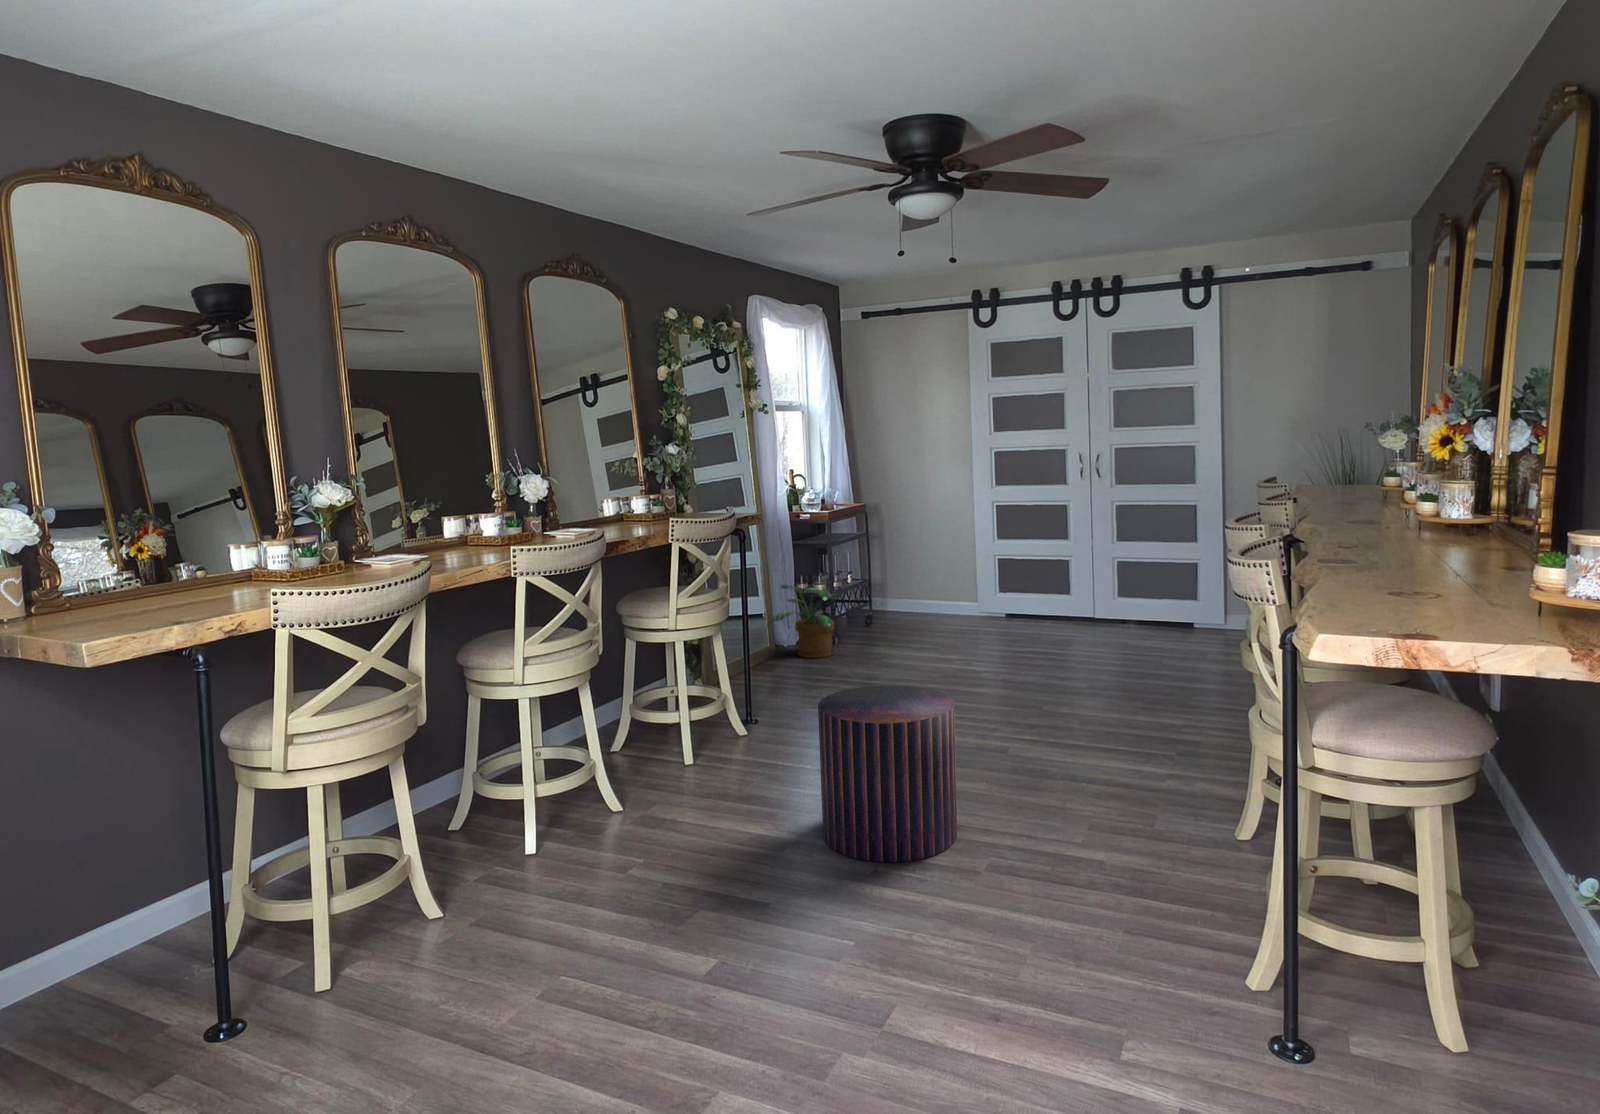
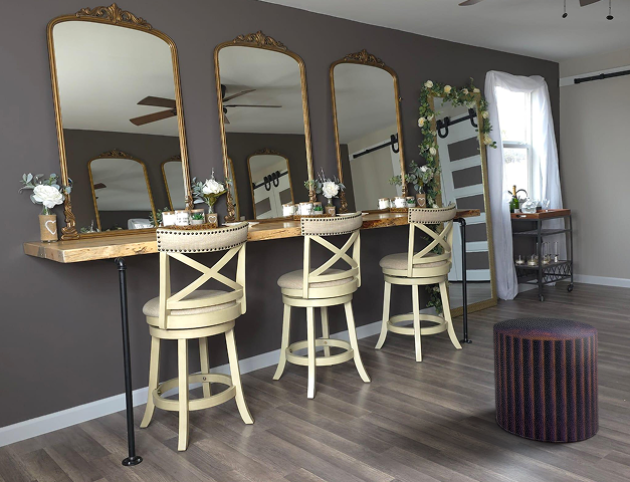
potted plant: present [769,584,840,658] -> none [492,259,546,309]

